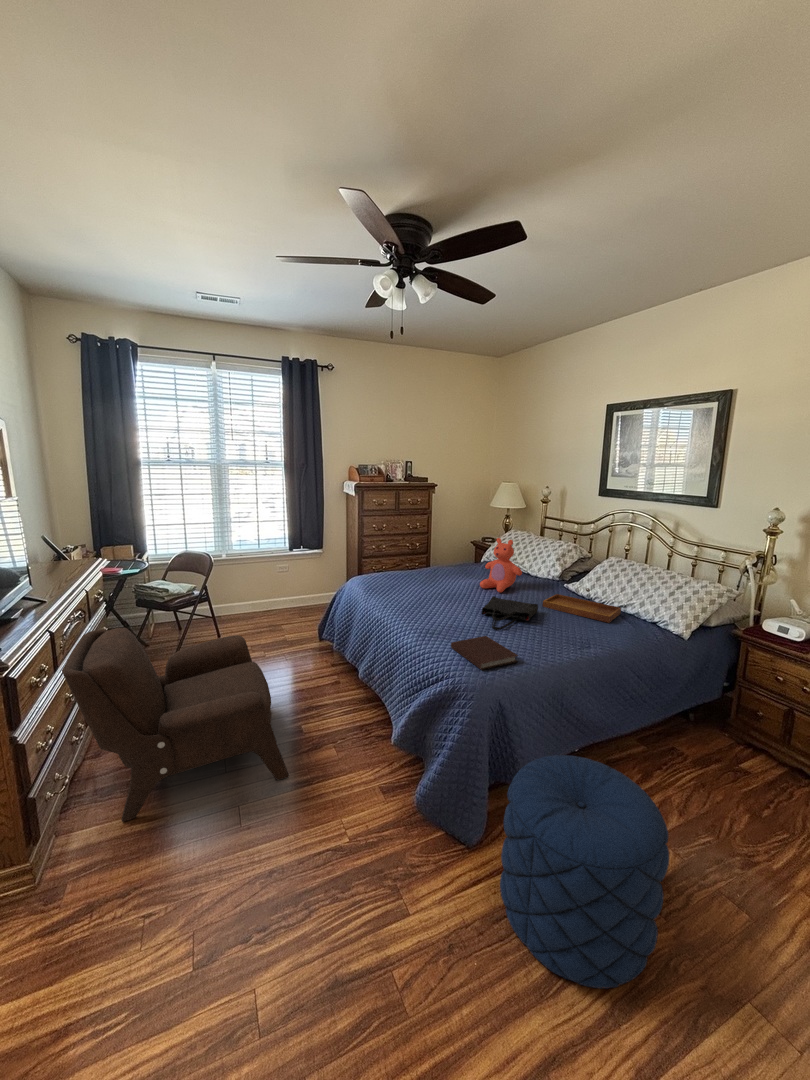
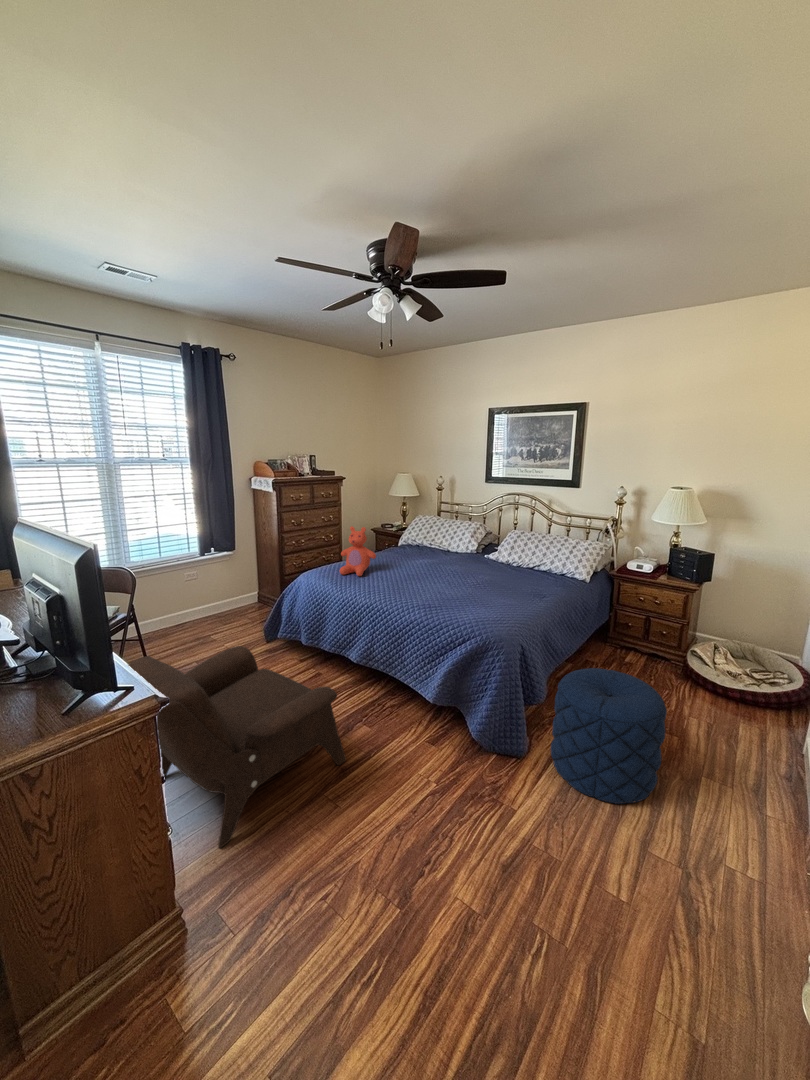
teddy bear: present [480,538,522,592] -> present [340,527,376,576]
tray: present [543,588,621,623] -> none [487,556,541,579]
tote bag: present [482,596,538,630] -> none [452,572,494,597]
notebook: present [451,636,518,670] -> none [463,602,518,625]

